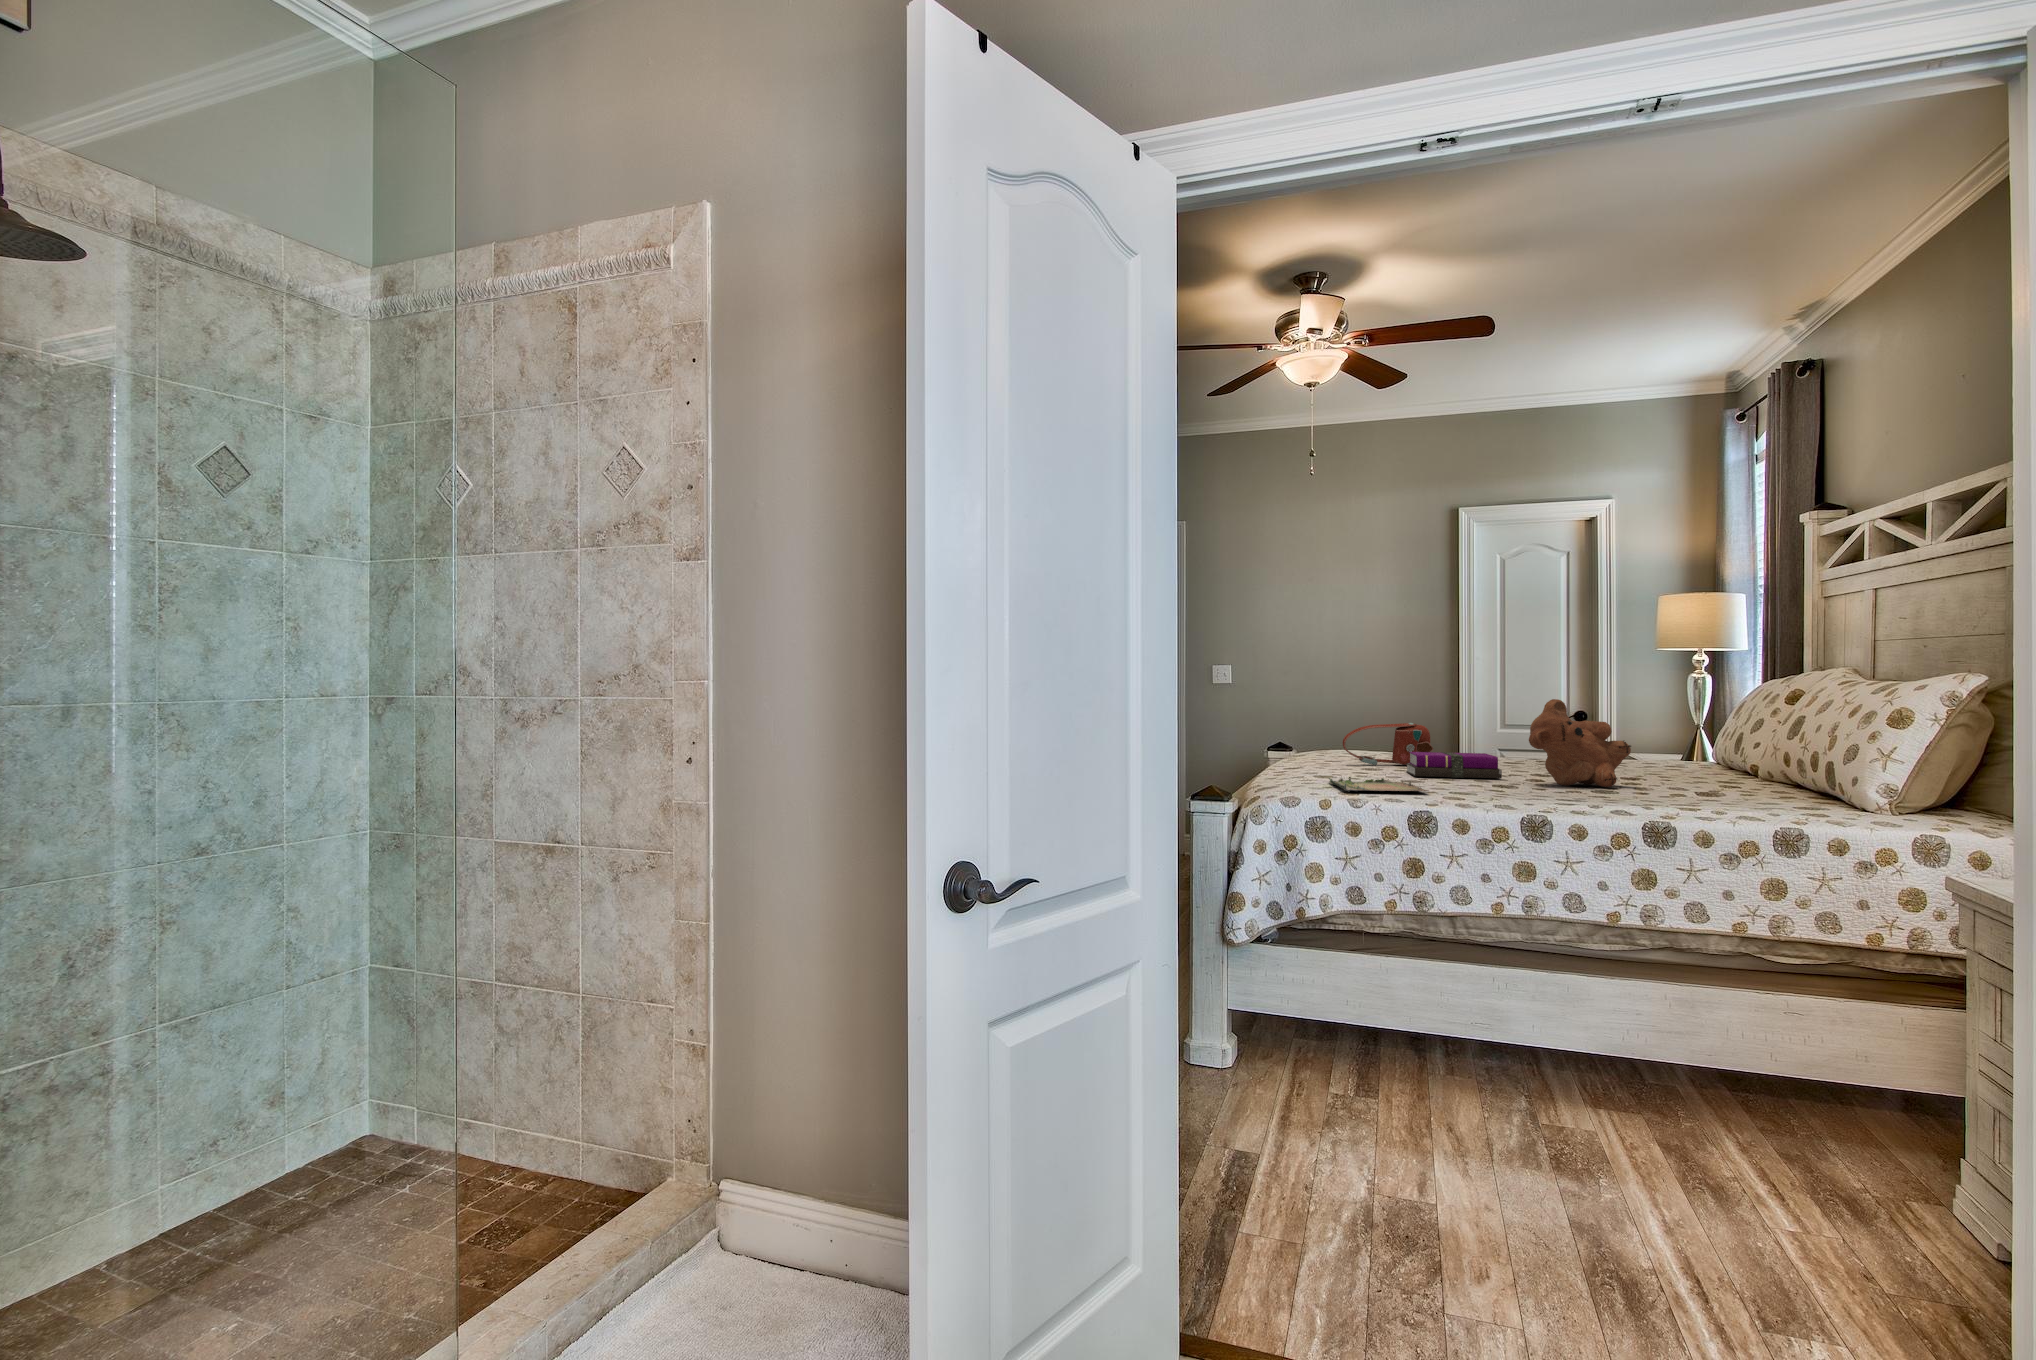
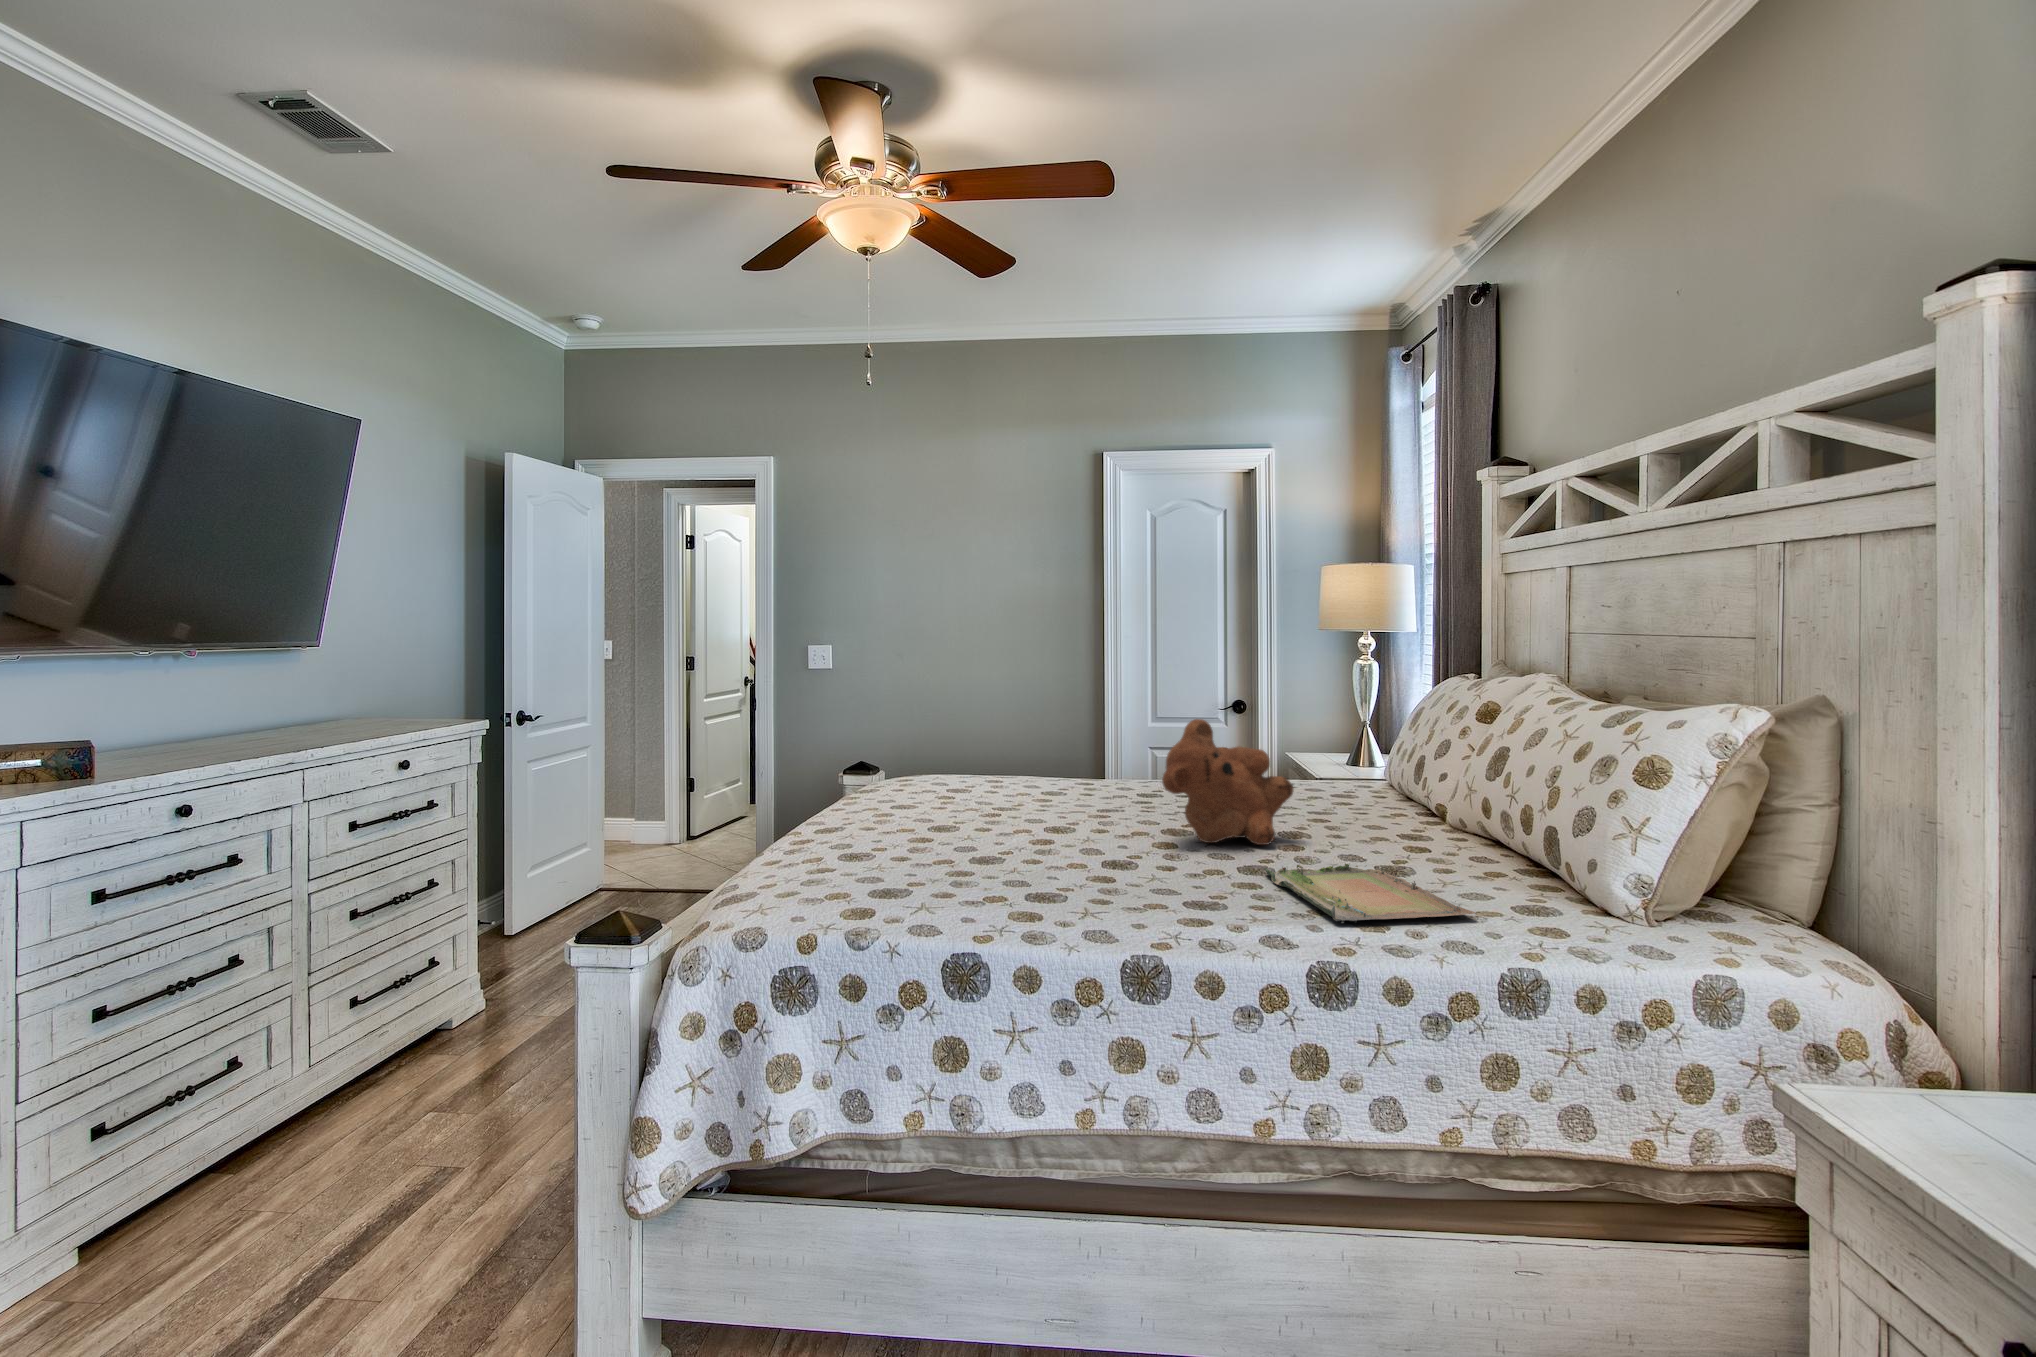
handbag: present [1343,723,1433,765] -> none [945,733,1061,791]
notebook: present [1406,752,1502,778] -> none [1016,782,1132,826]
tray: present [1329,774,1428,791] -> present [1264,855,1475,923]

